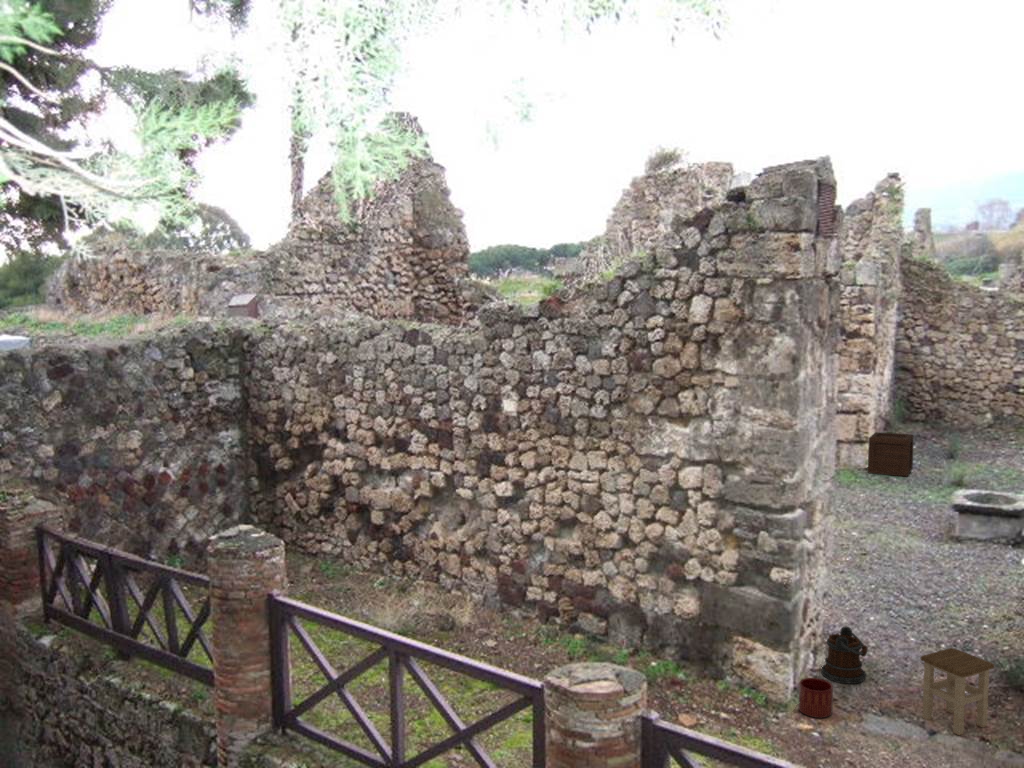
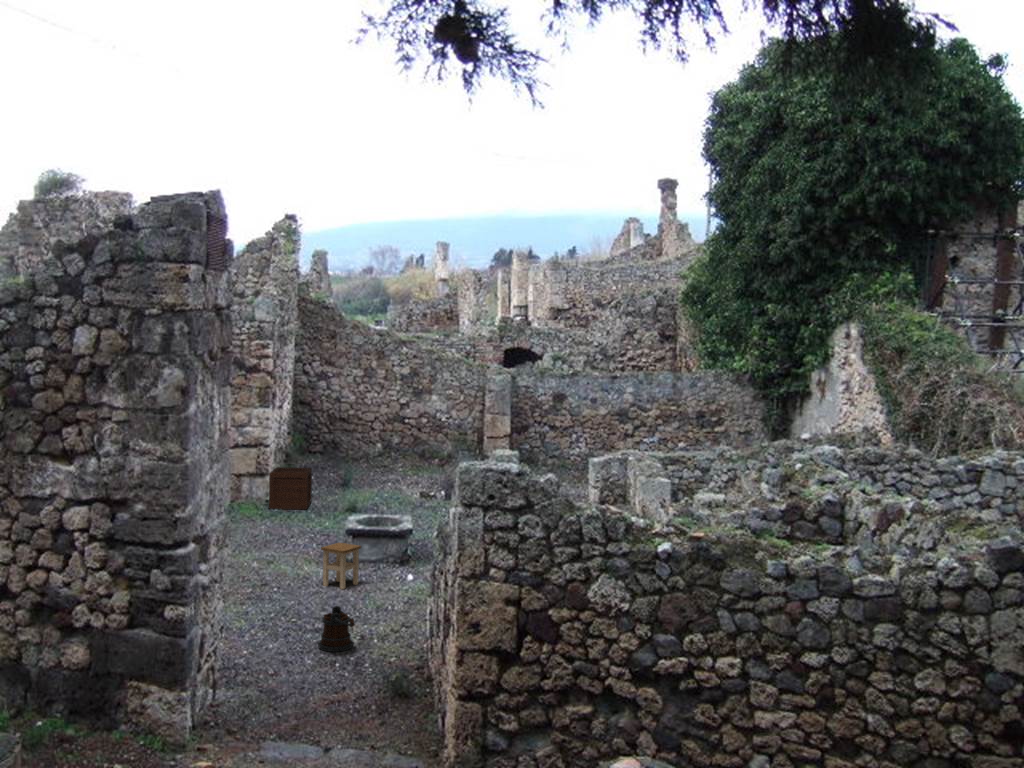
bucket: present [822,627,868,684] -> present [318,606,354,652]
stool: present [920,648,994,735] -> present [321,543,361,589]
planter: present [799,678,833,718] -> none [196,709,230,749]

